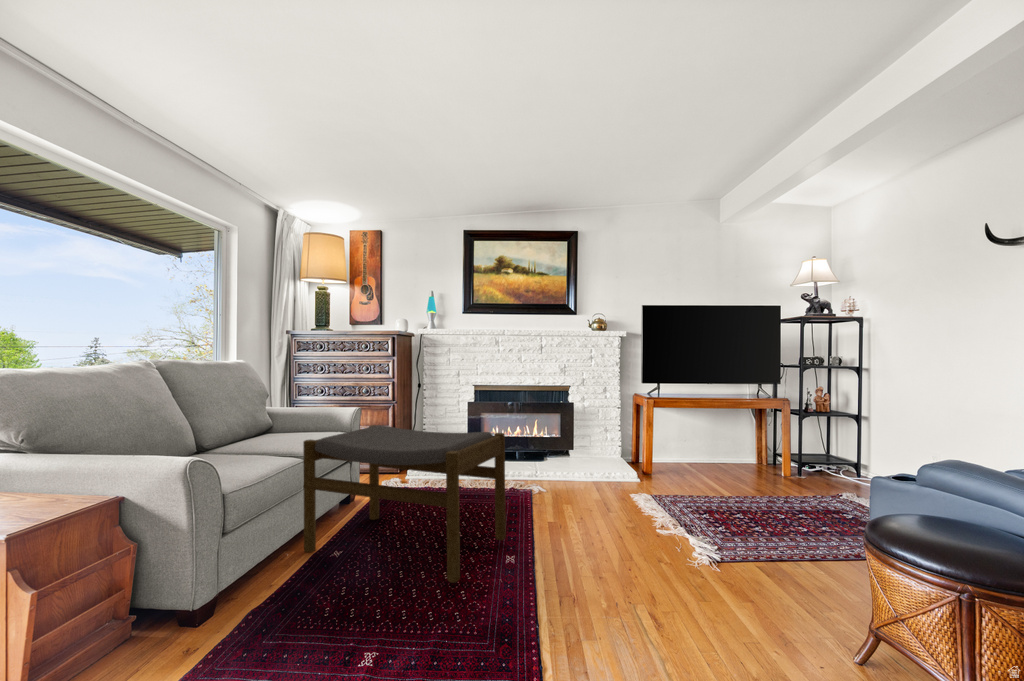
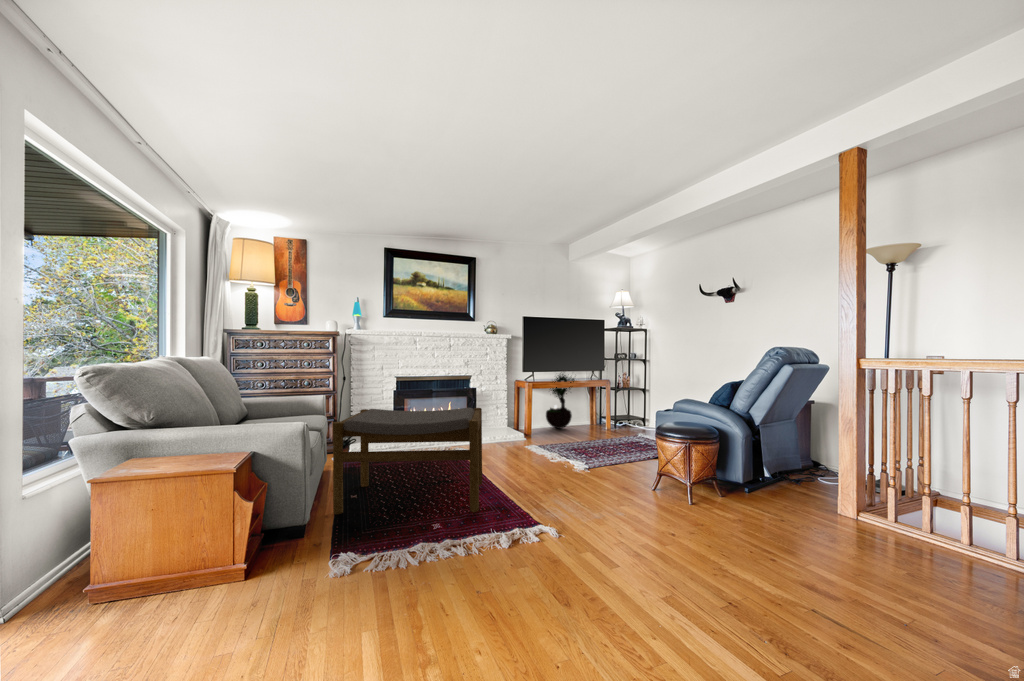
potted tree: none [677,379,730,466] -> present [546,374,575,429]

